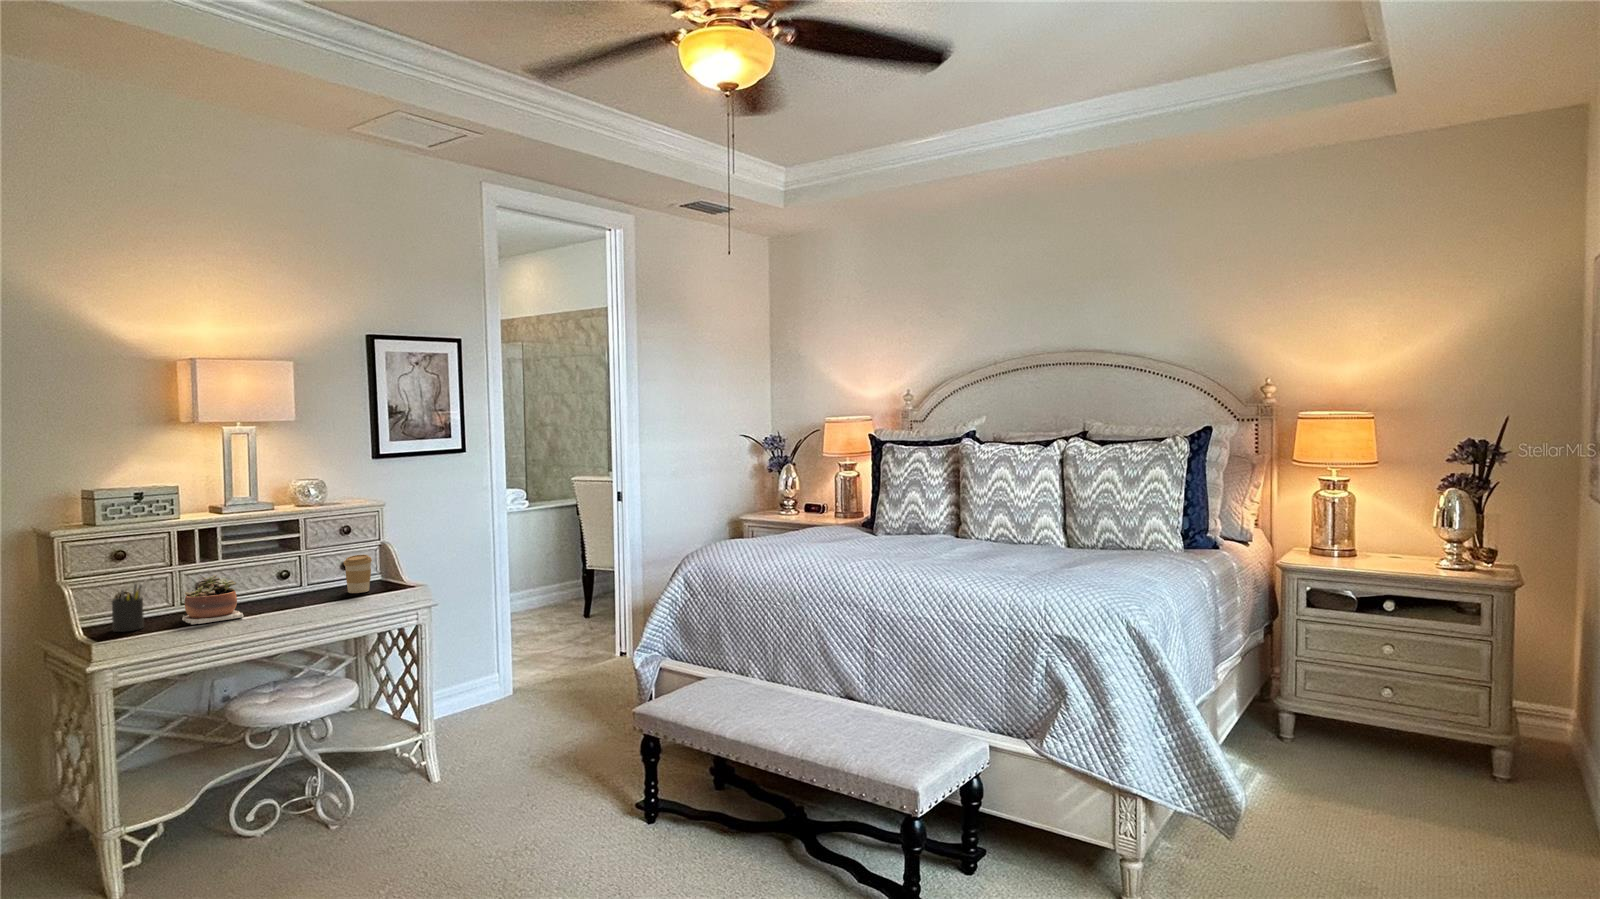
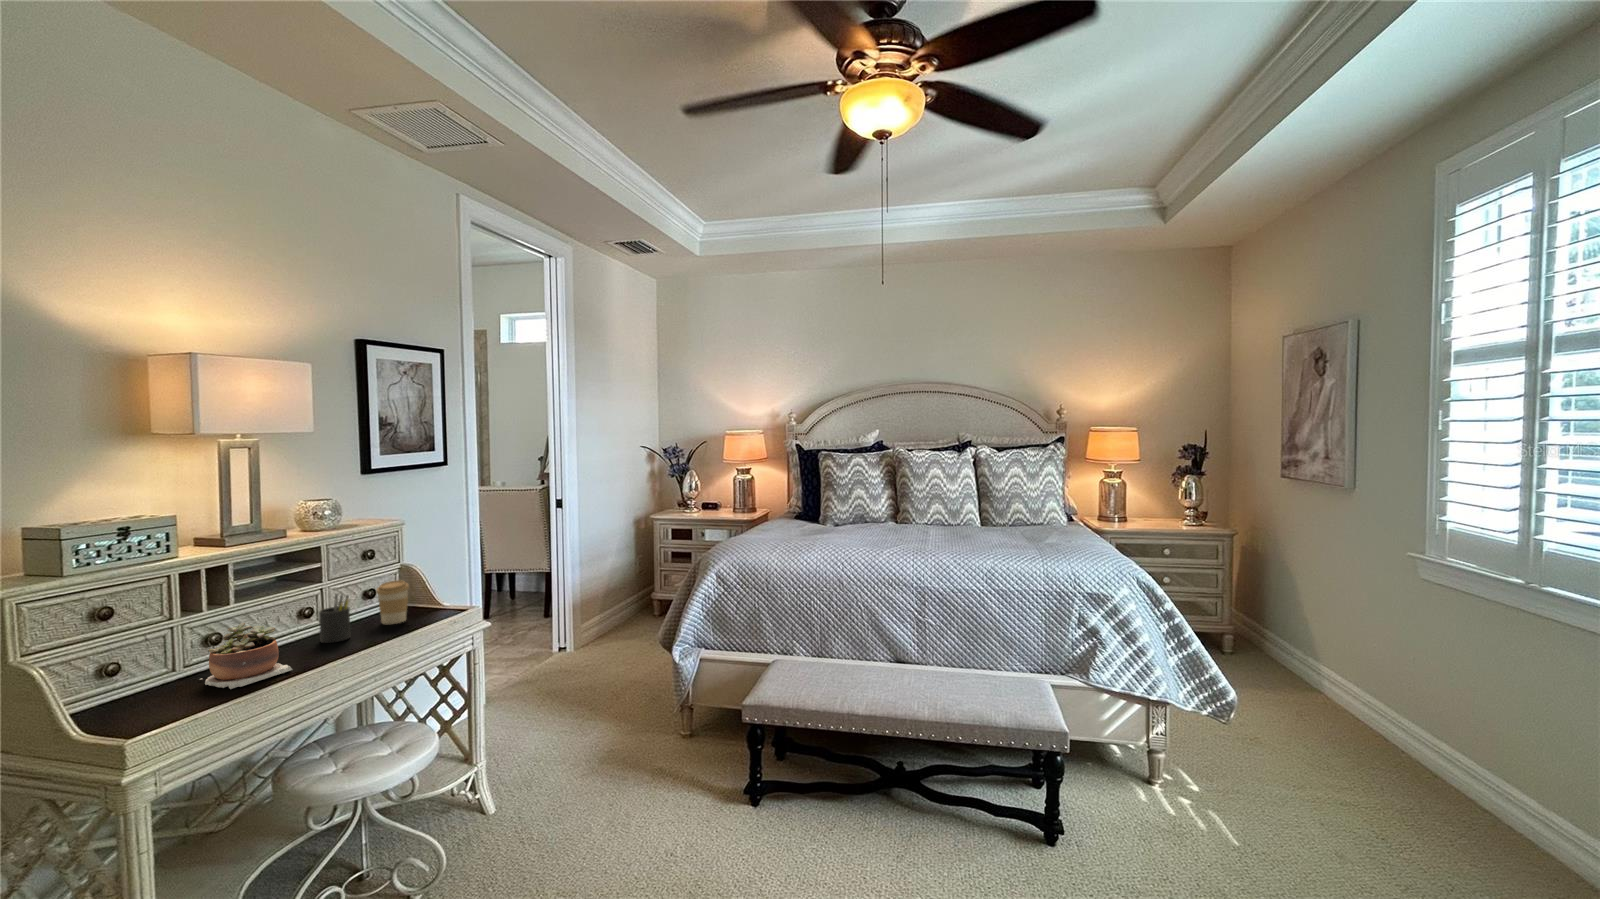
pen holder: present [112,579,146,632] -> present [319,594,350,643]

